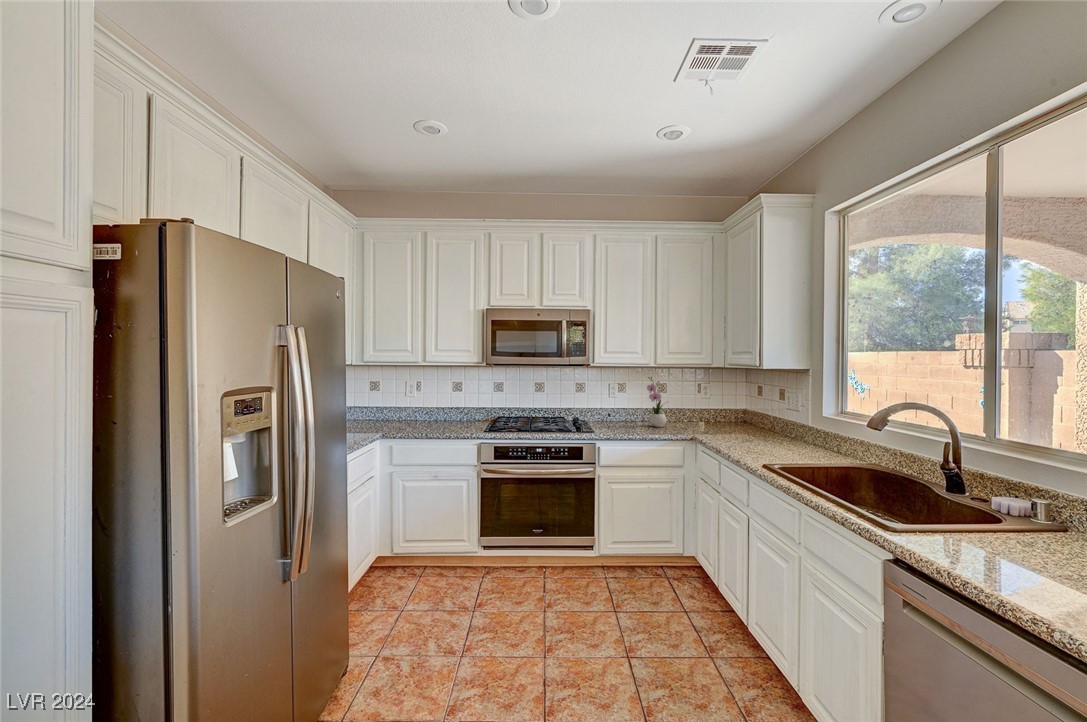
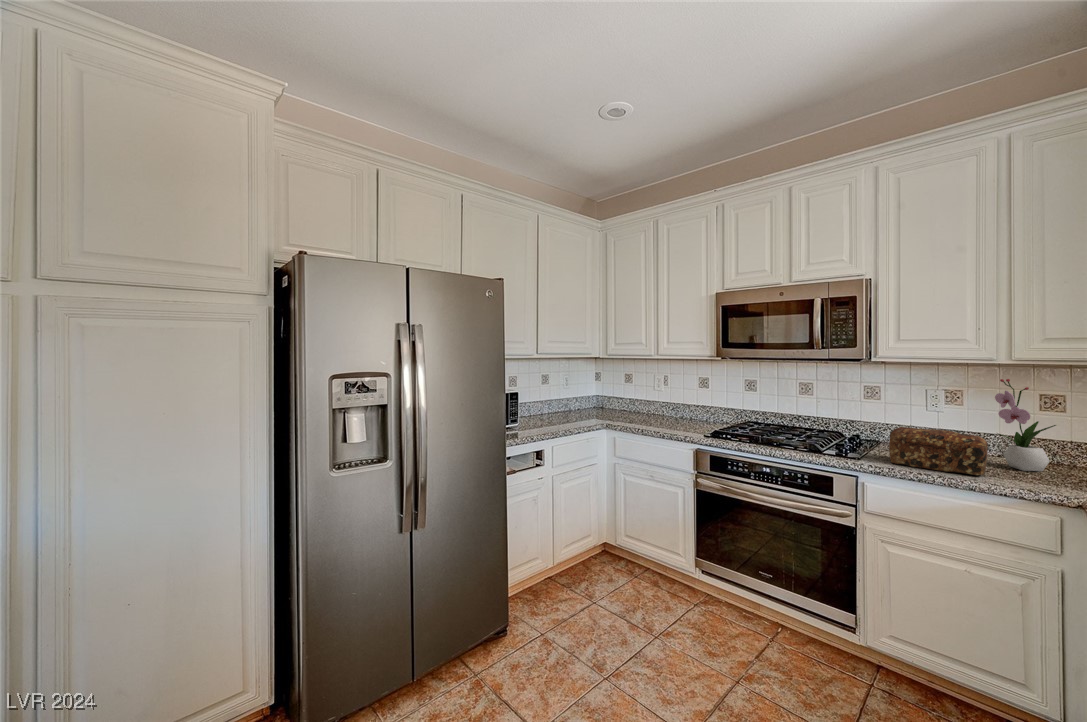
bread loaf: none [608,408,654,432] -> present [889,427,988,475]

